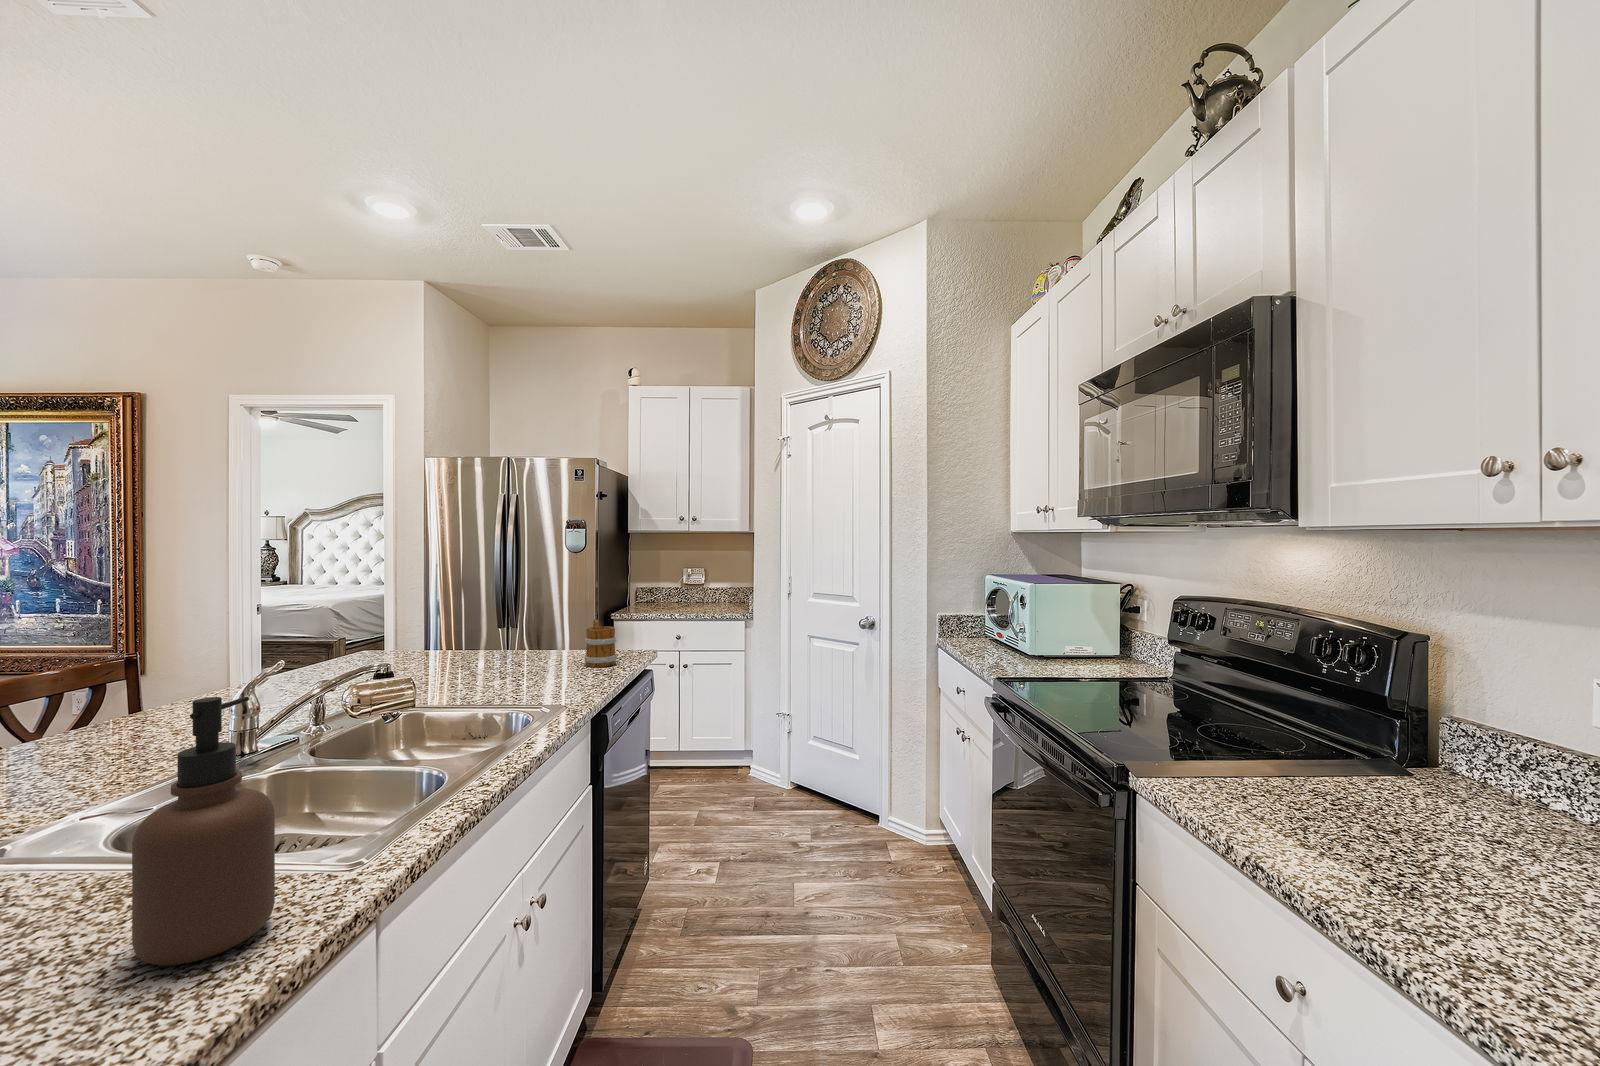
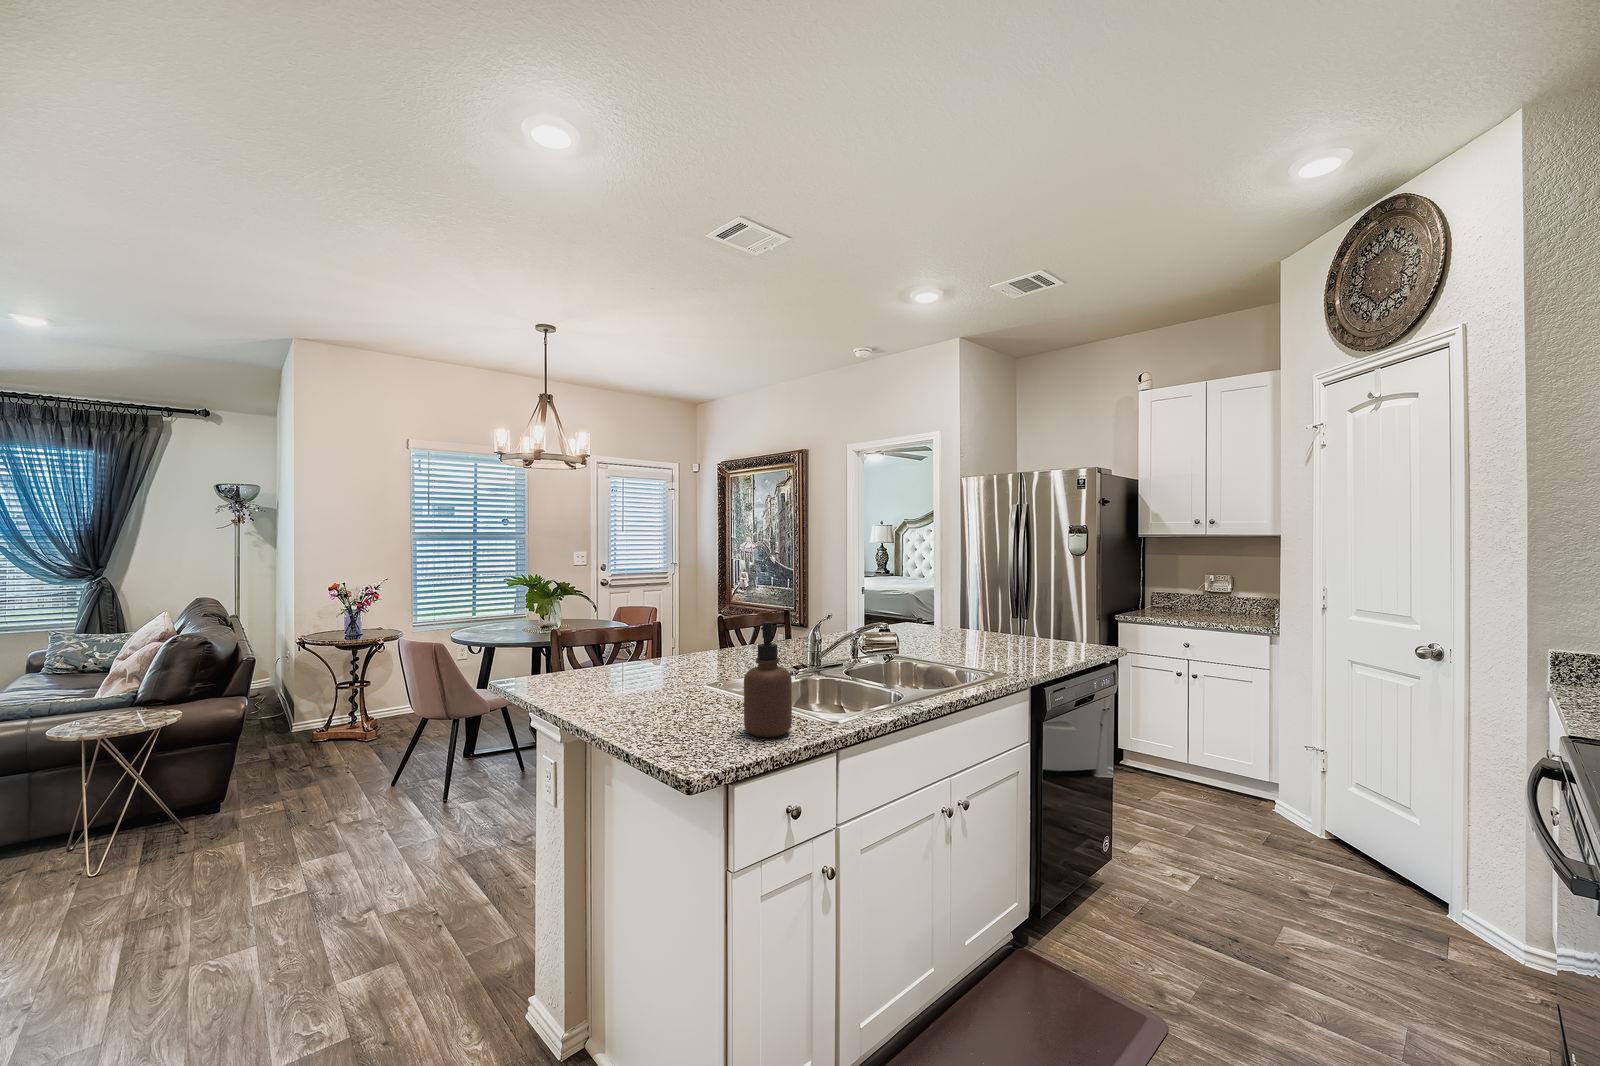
mug: present [584,619,617,667] -> none [1049,614,1078,656]

